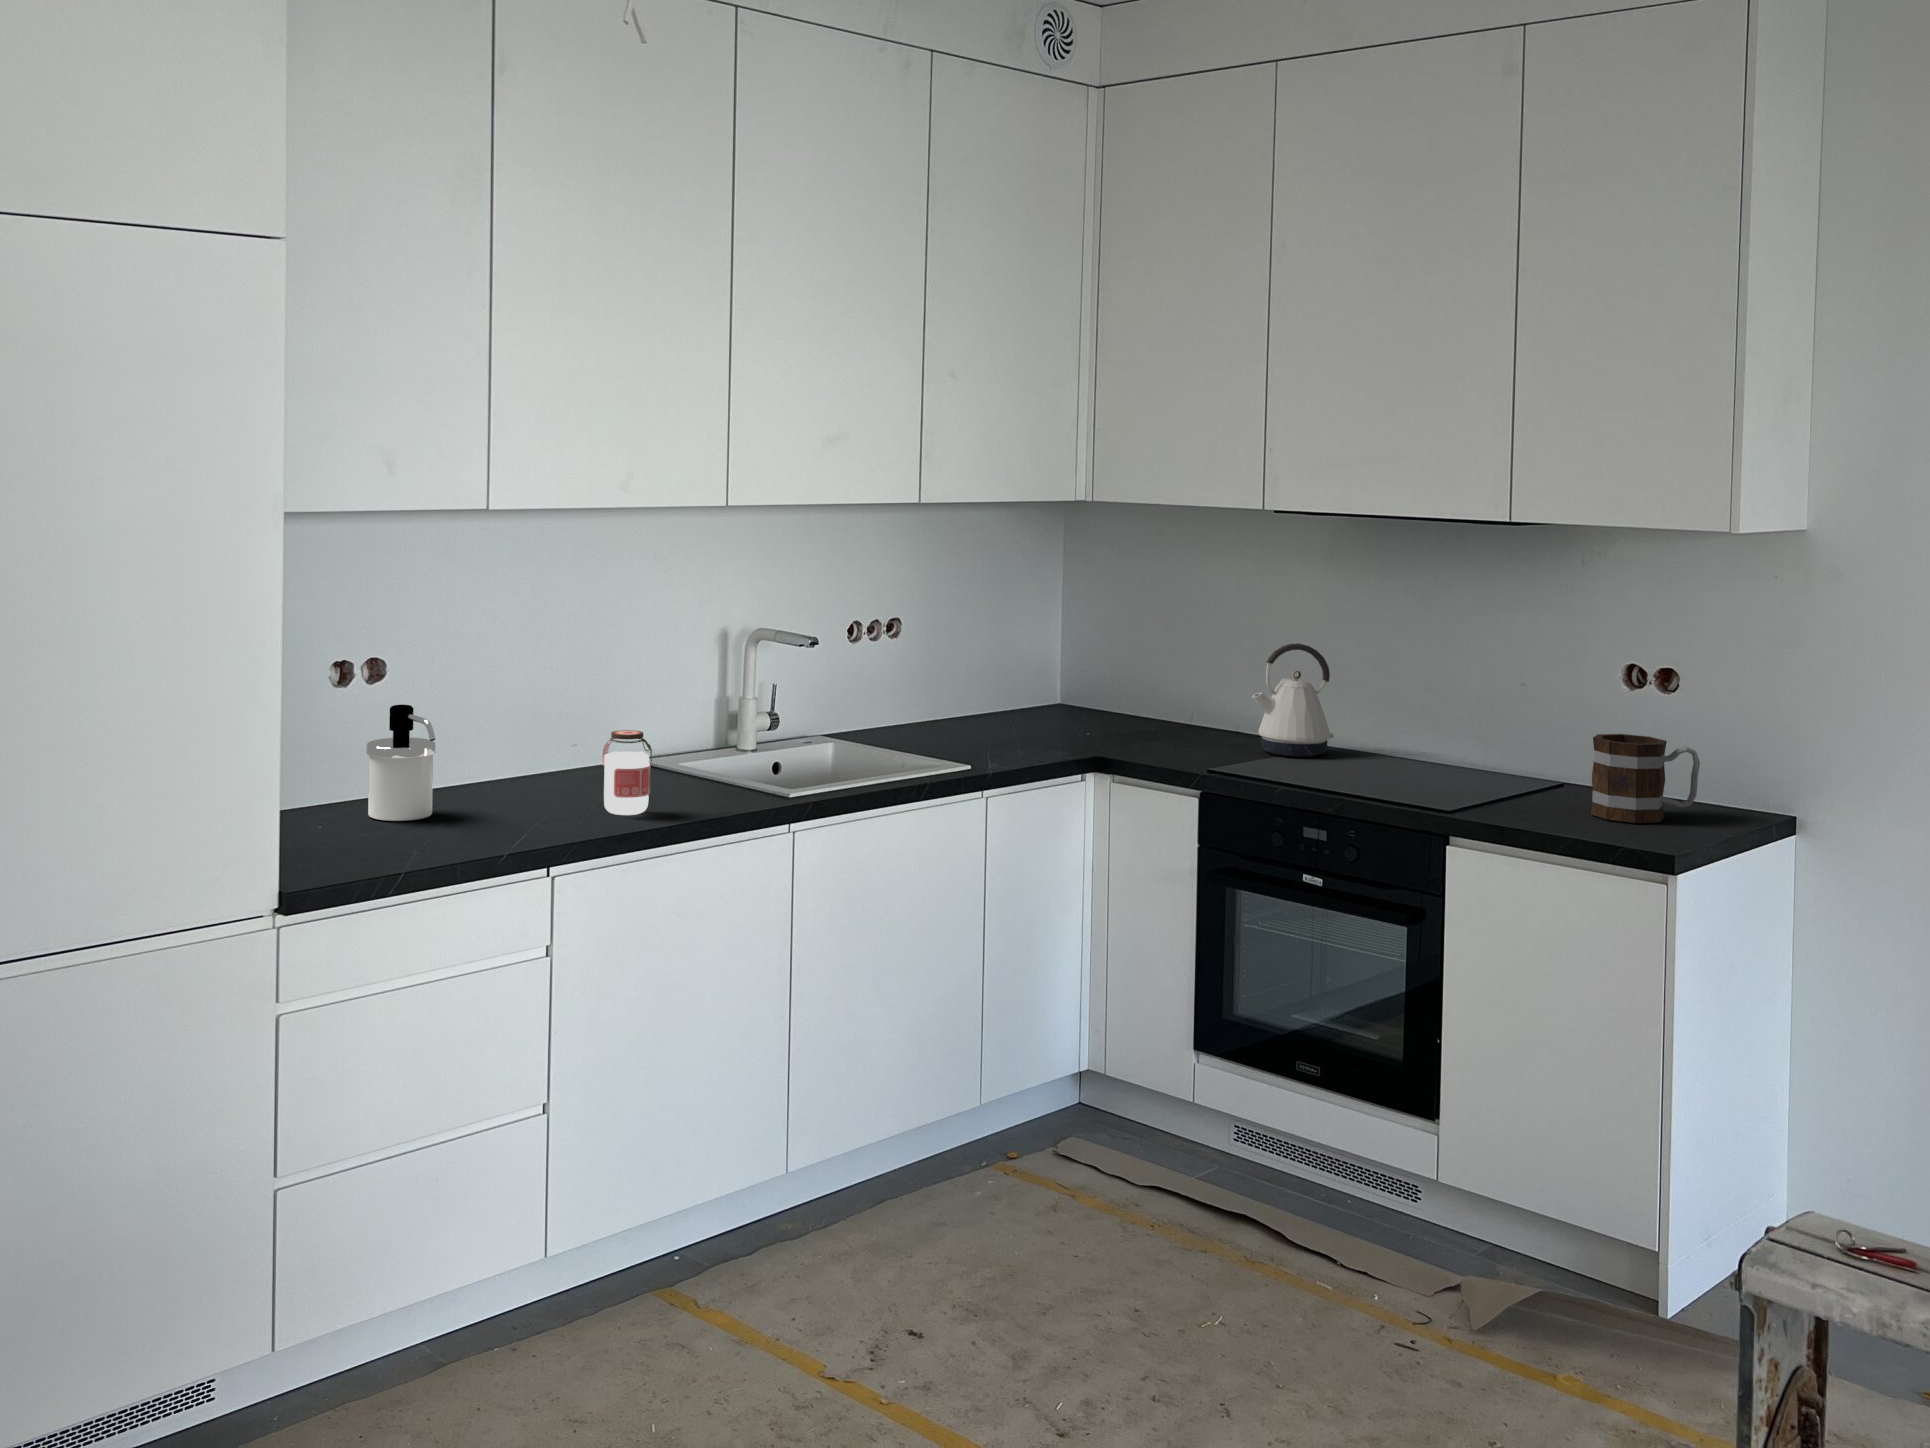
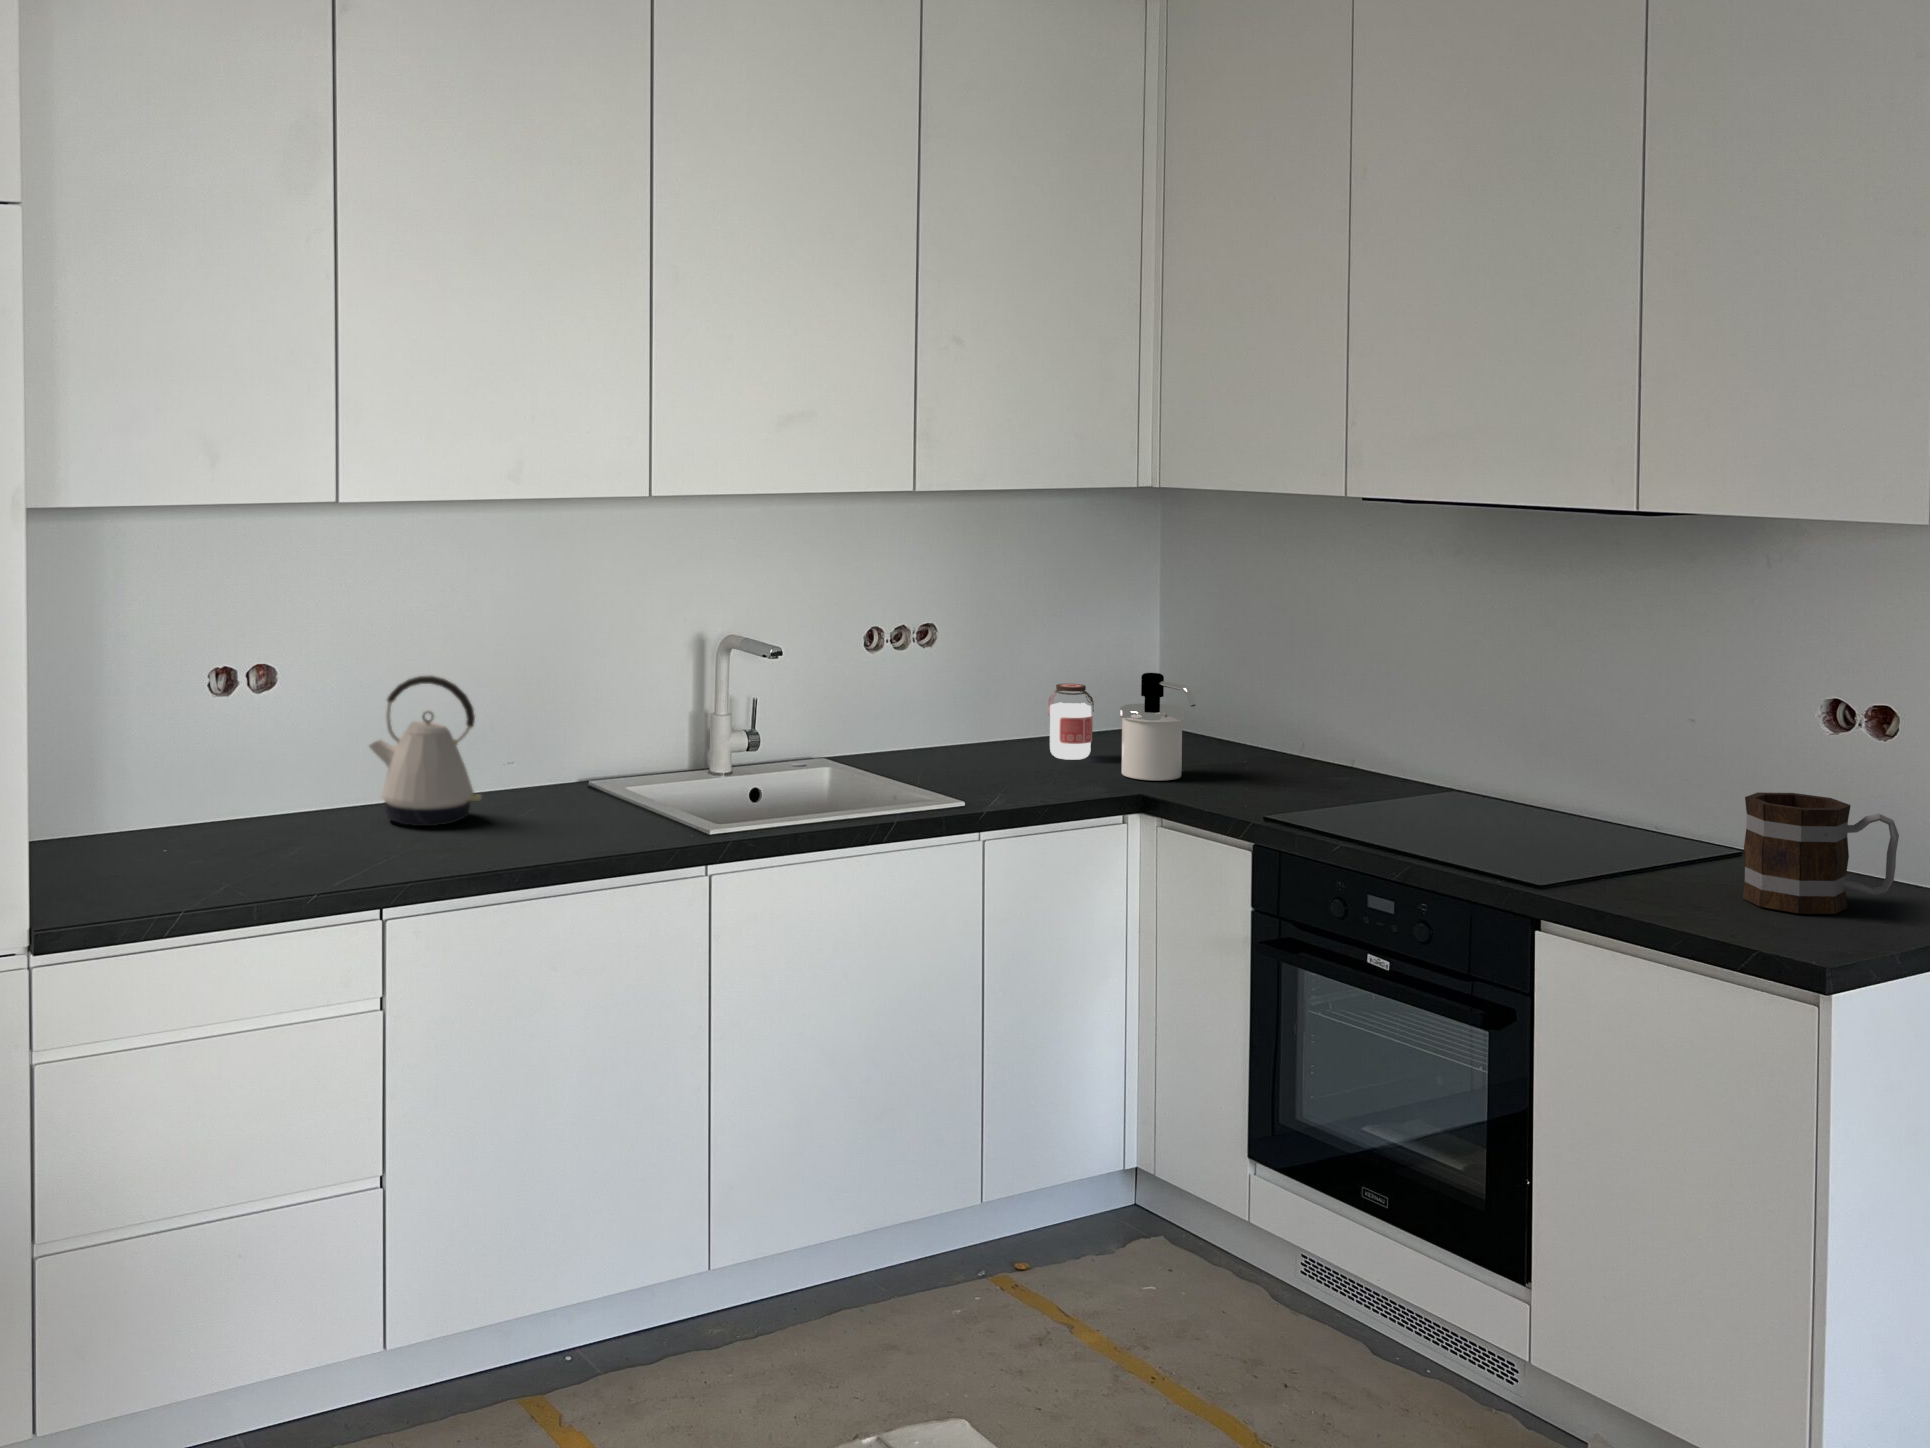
kettle: present [1252,643,1334,757] -> present [369,676,481,826]
soap dispenser: present [367,705,435,821] -> present [1120,673,1196,781]
jar: present [603,730,652,815] -> present [1048,683,1094,760]

